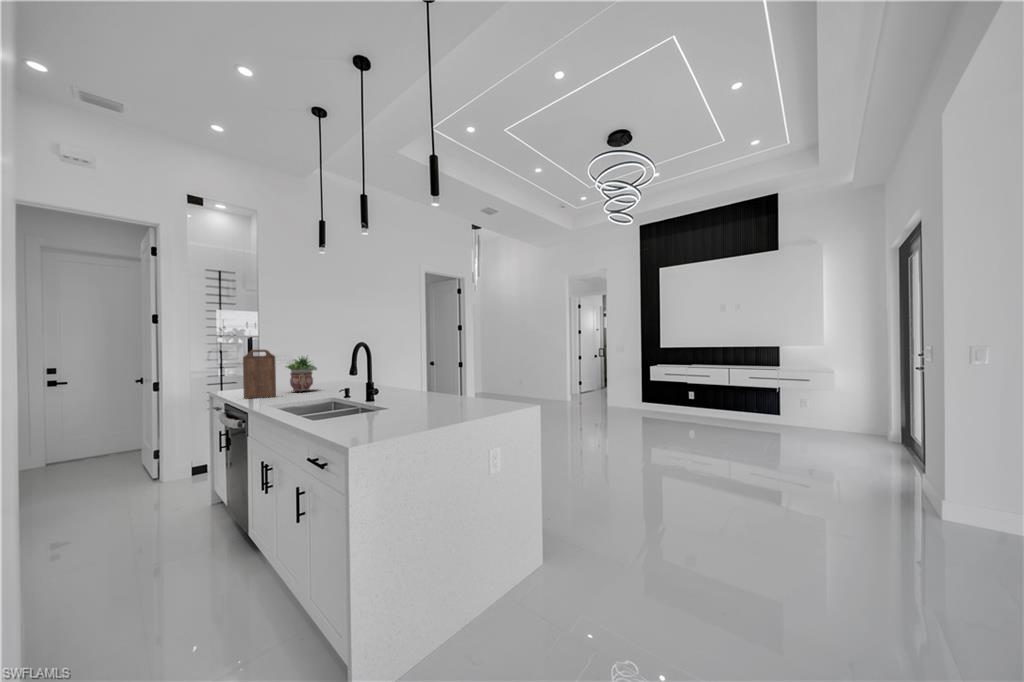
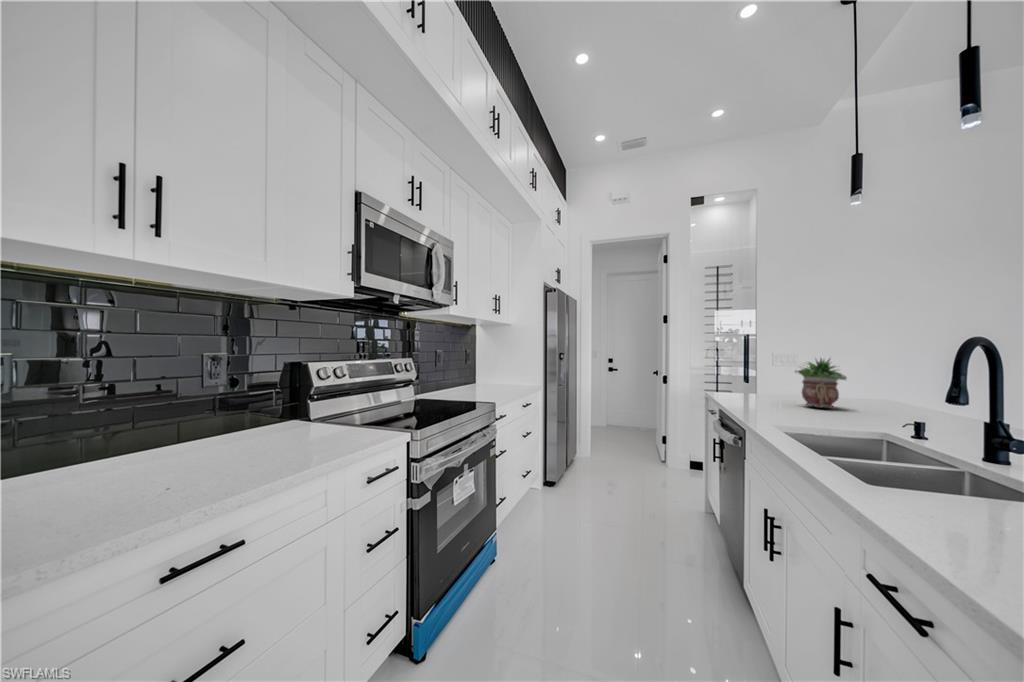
cutting board: present [243,349,276,398] -> none [740,347,782,411]

